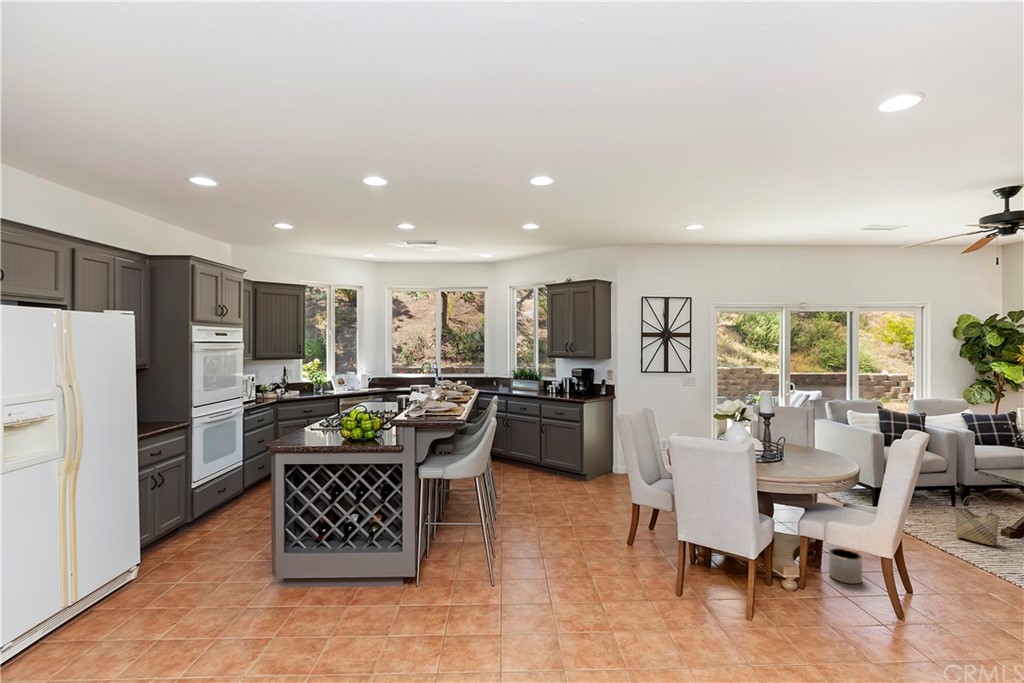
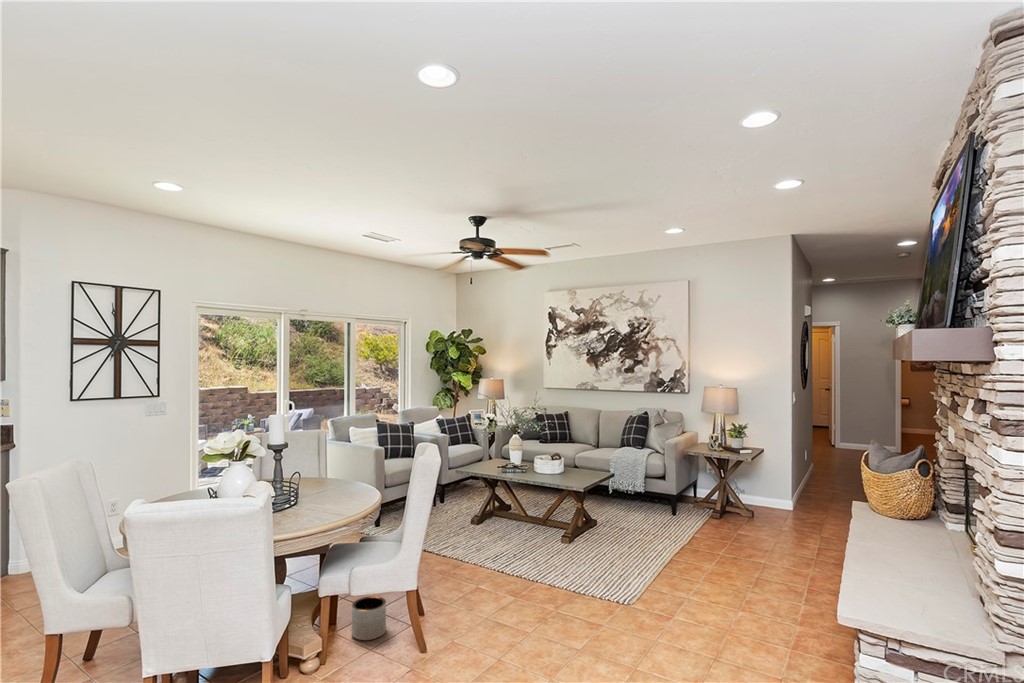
woven basket: present [955,494,1000,545] -> none [445,495,478,542]

